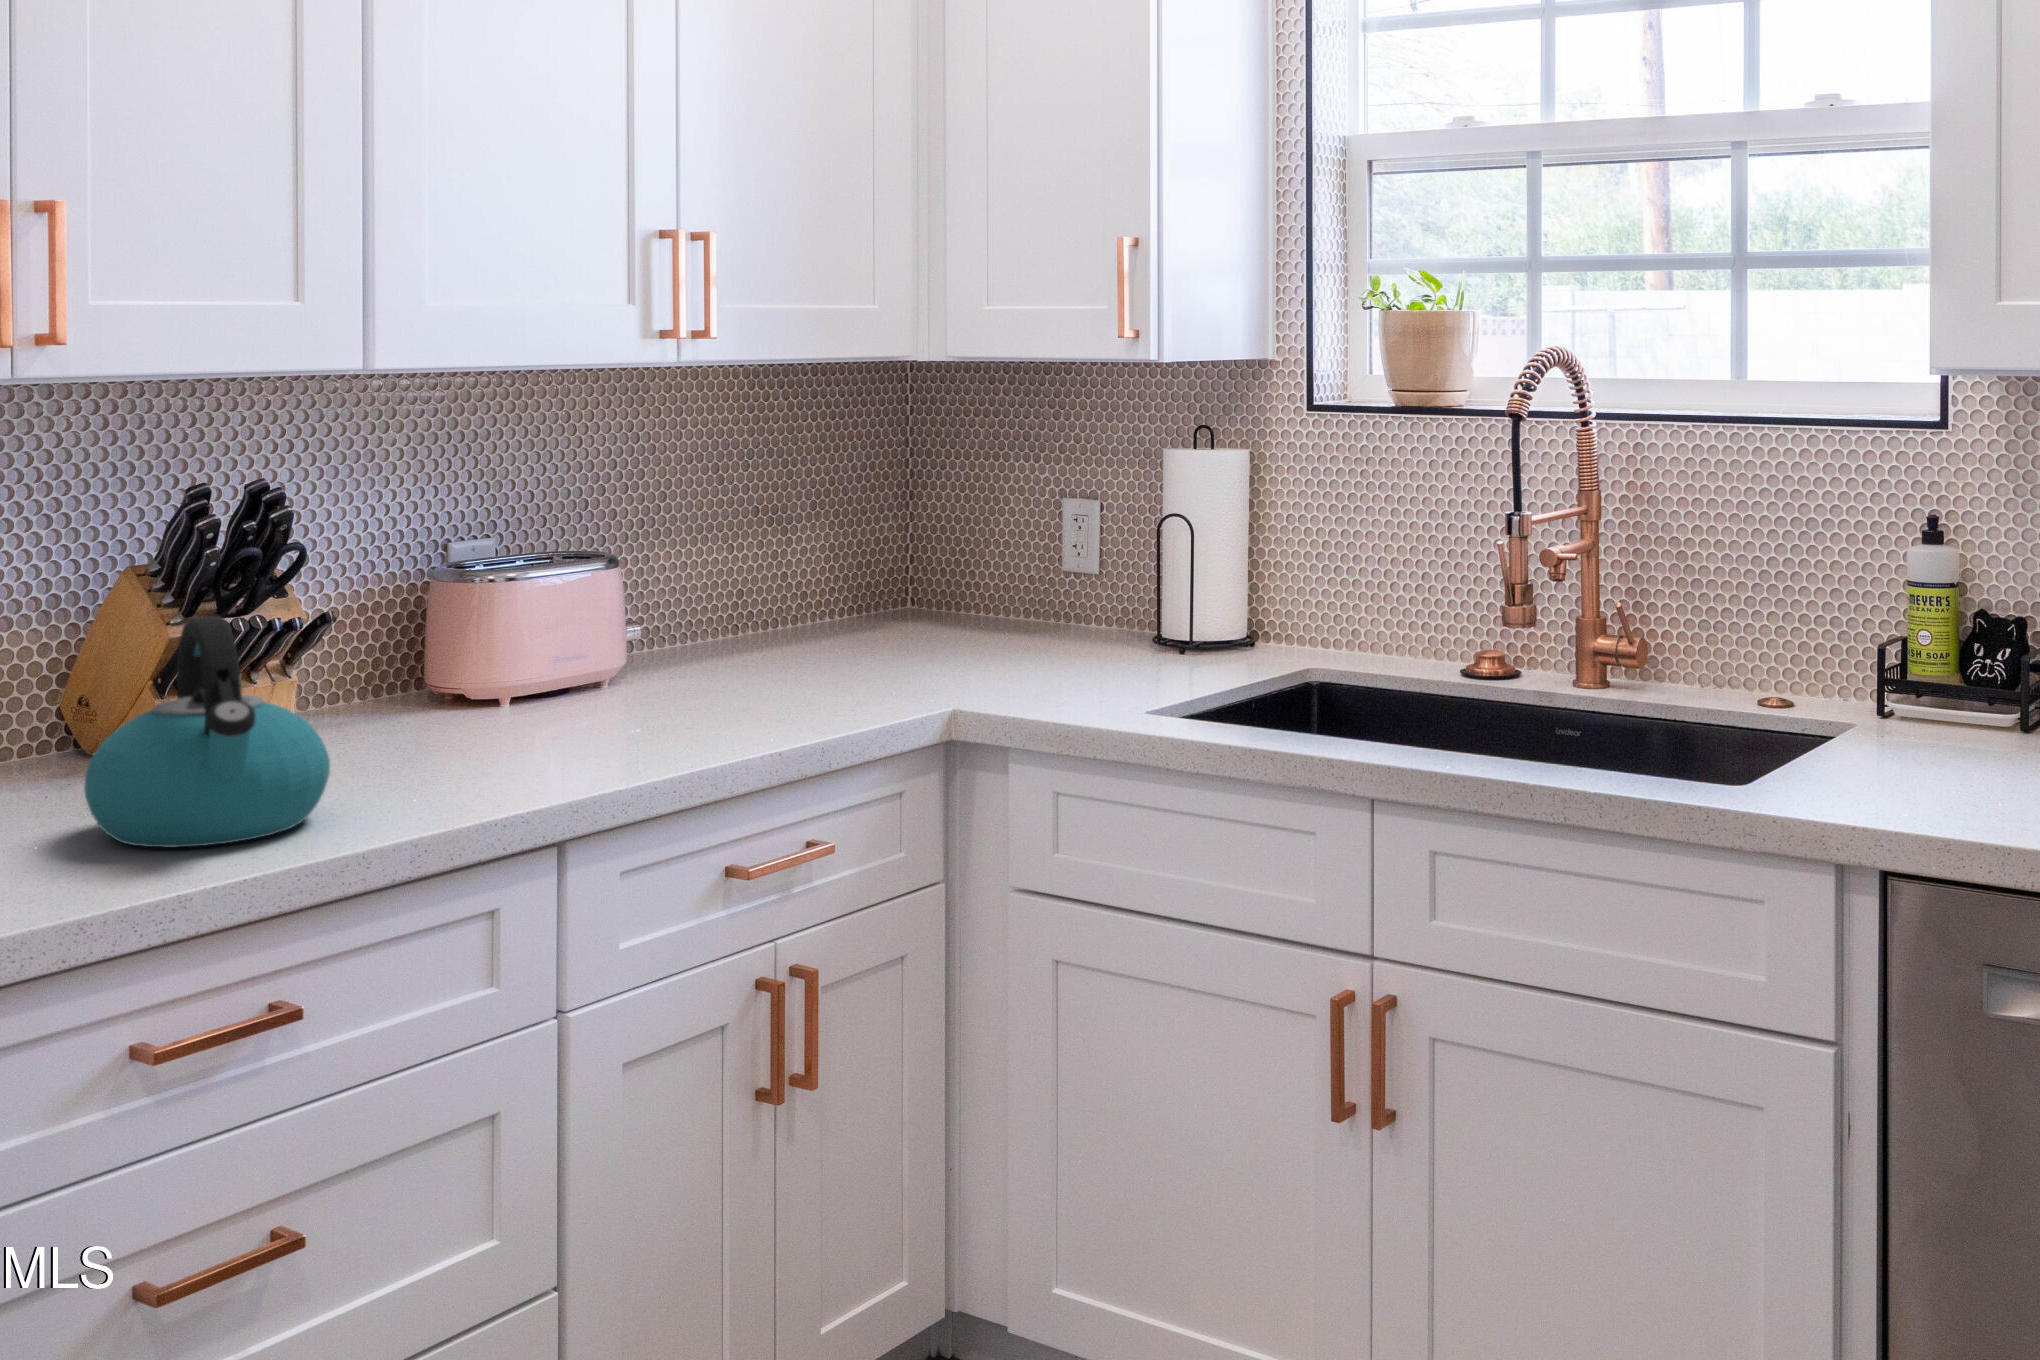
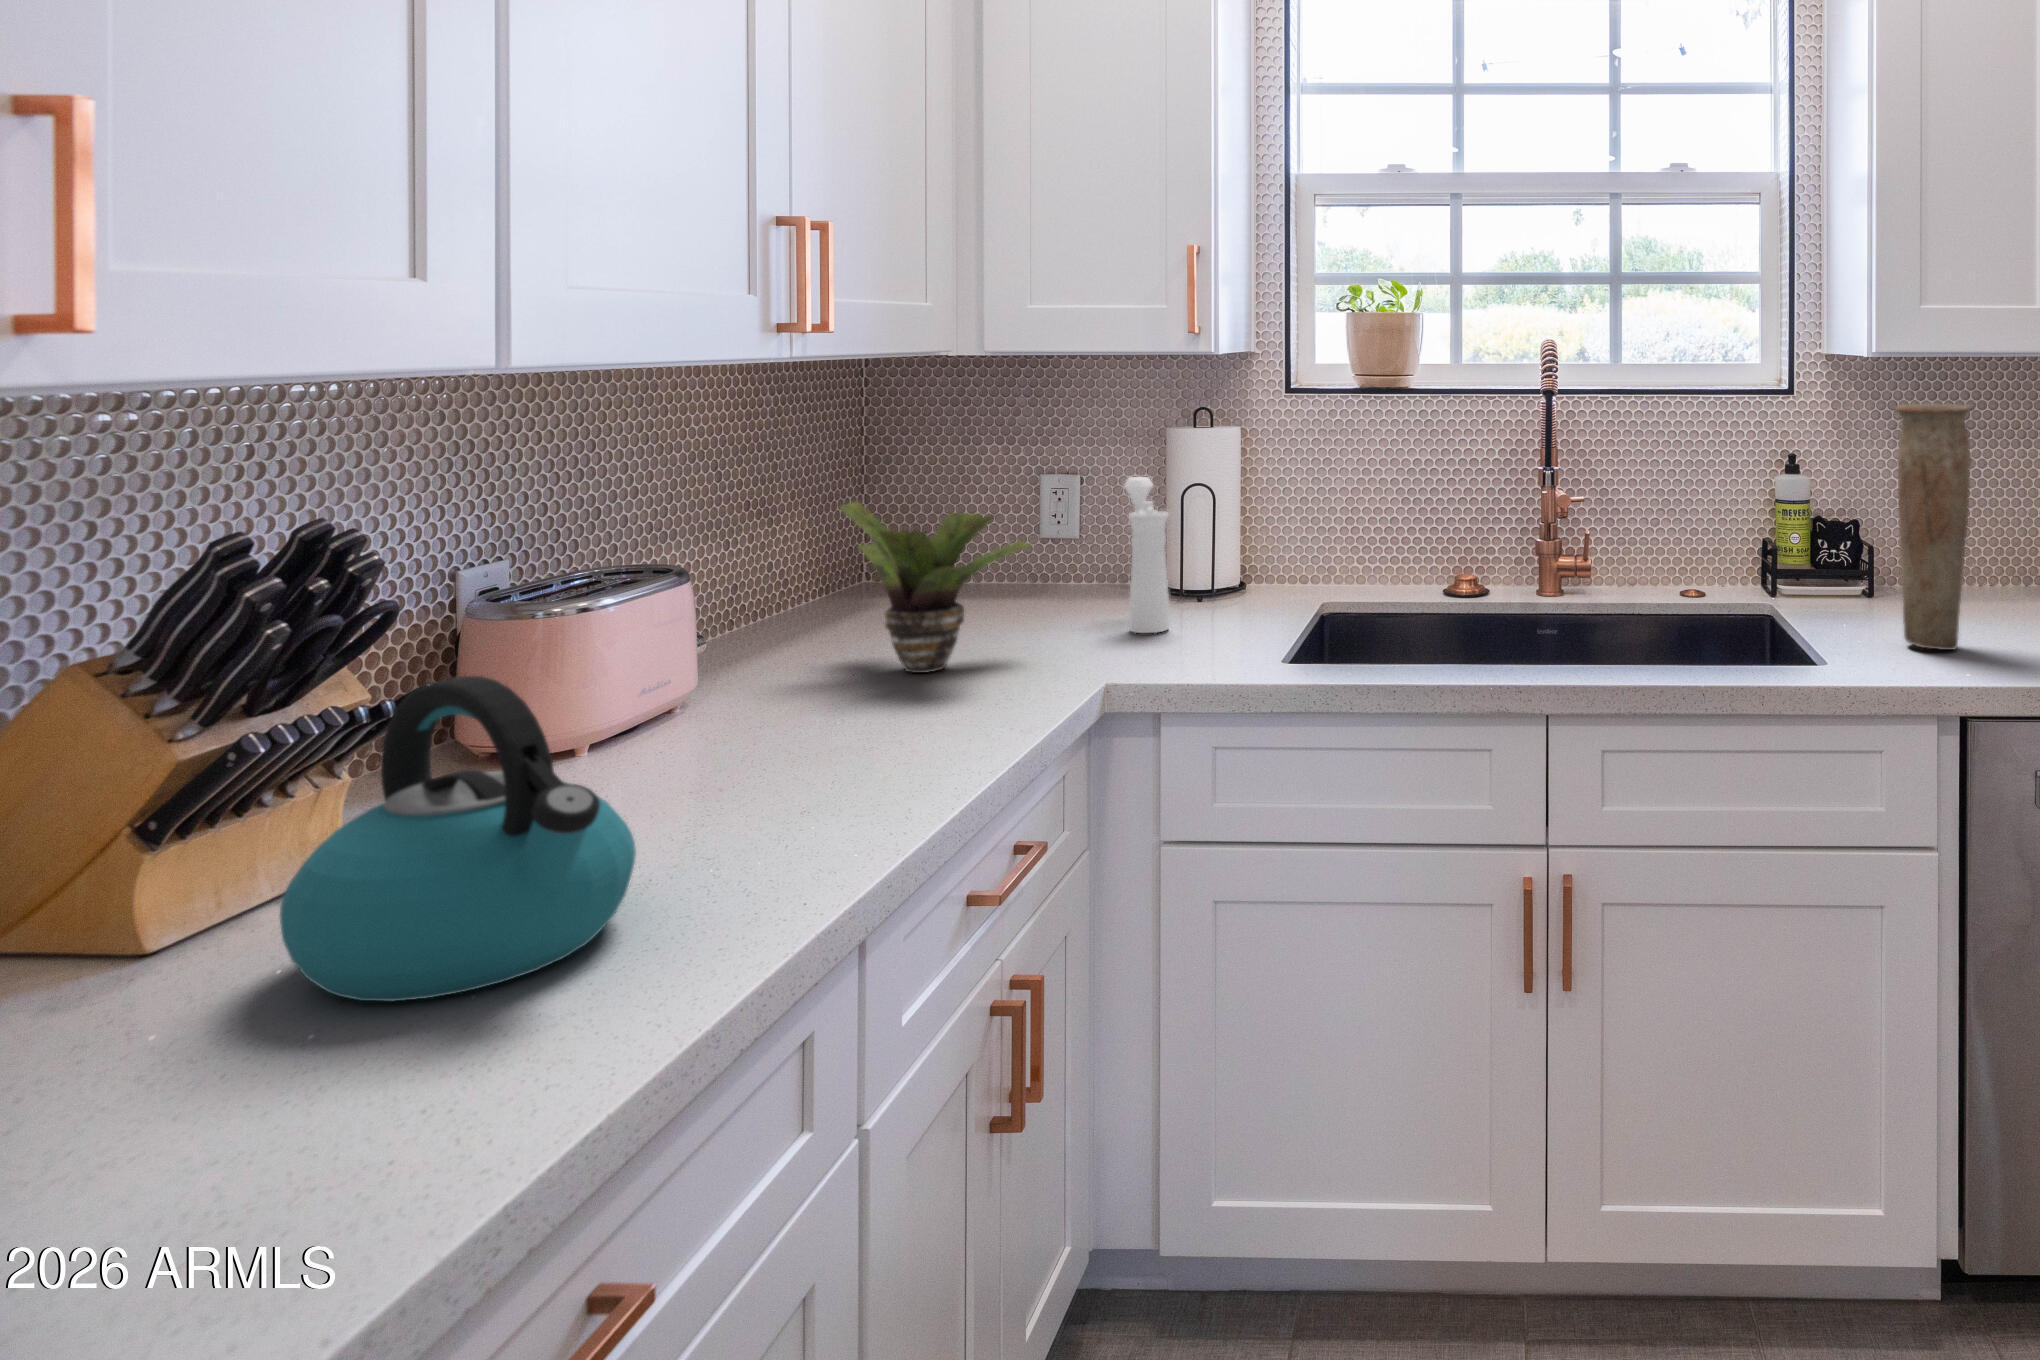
vase: none [1887,444,1999,788] -> present [1894,404,1973,650]
pepper mill: none [1053,502,1112,677] -> present [1124,477,1169,633]
potted plant: none [736,511,924,690] -> present [840,502,1031,673]

